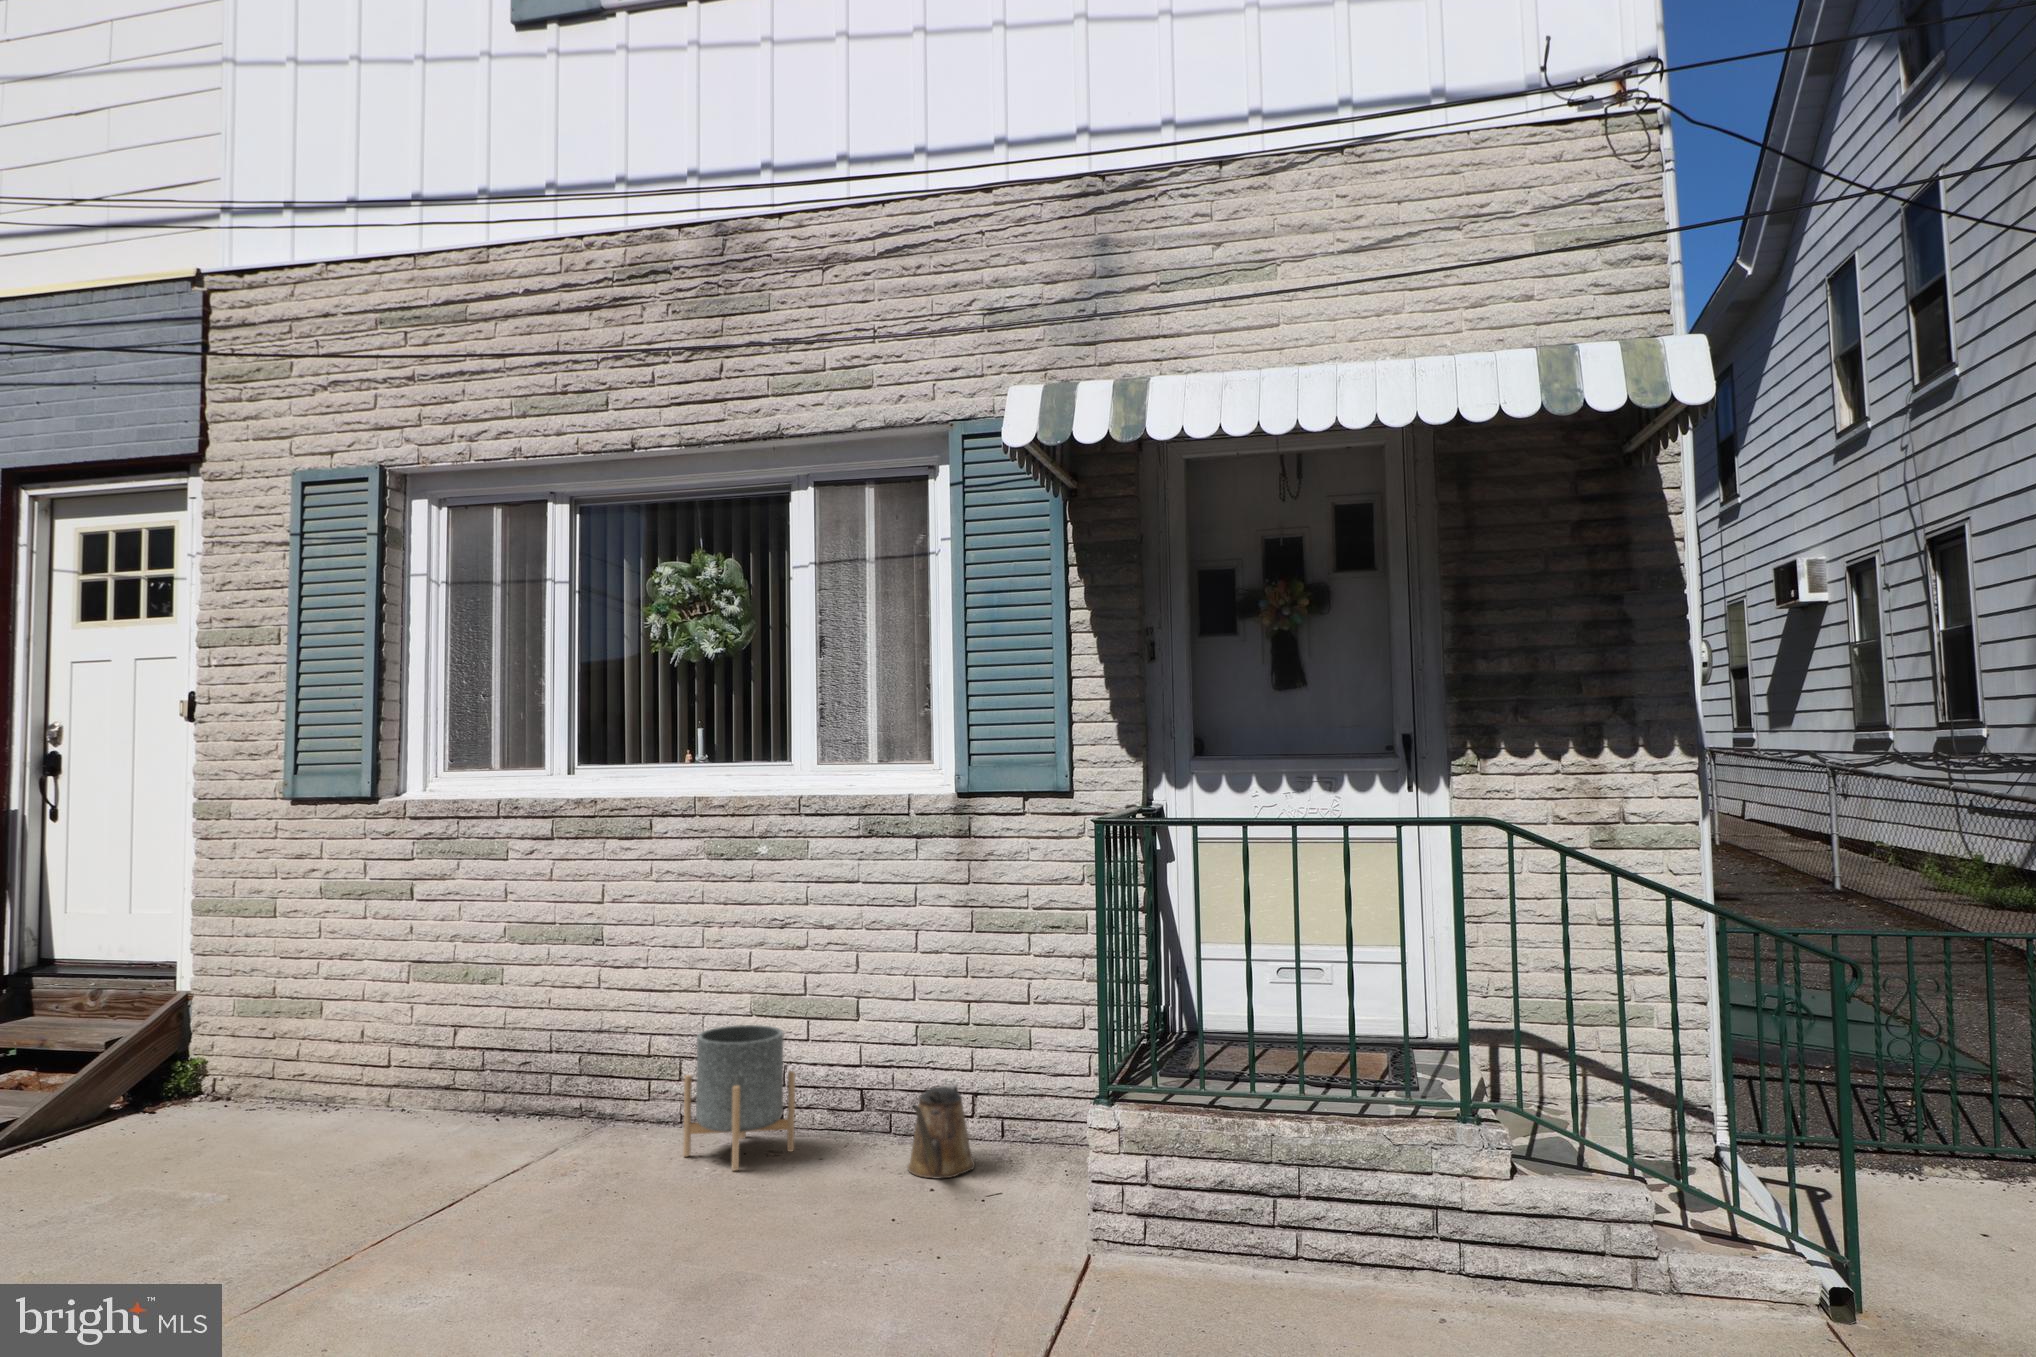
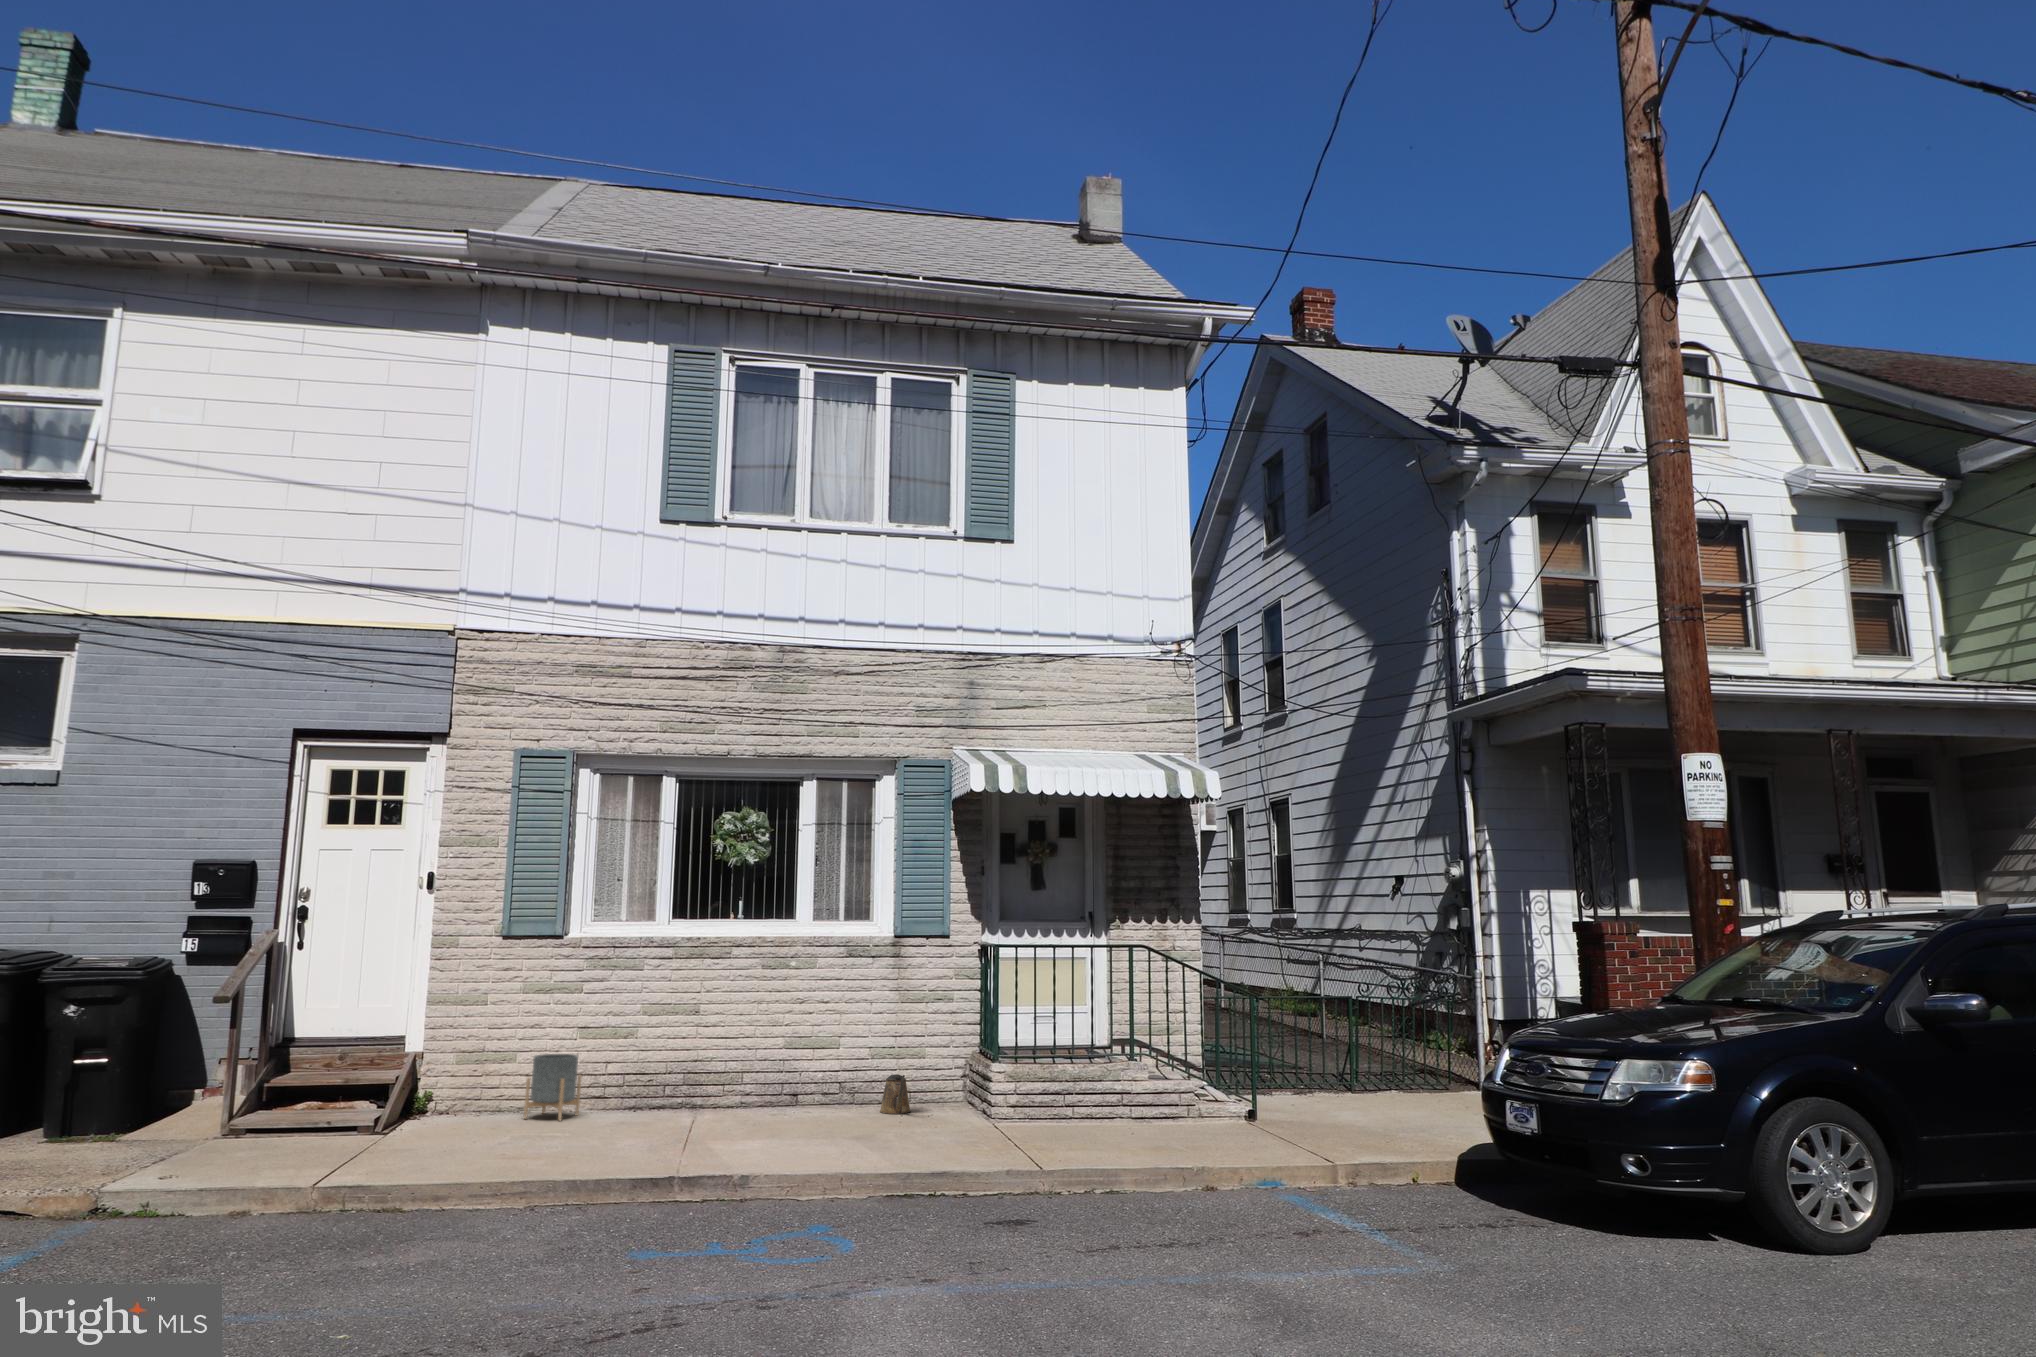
planter: present [683,1025,795,1171] -> present [524,1054,581,1120]

